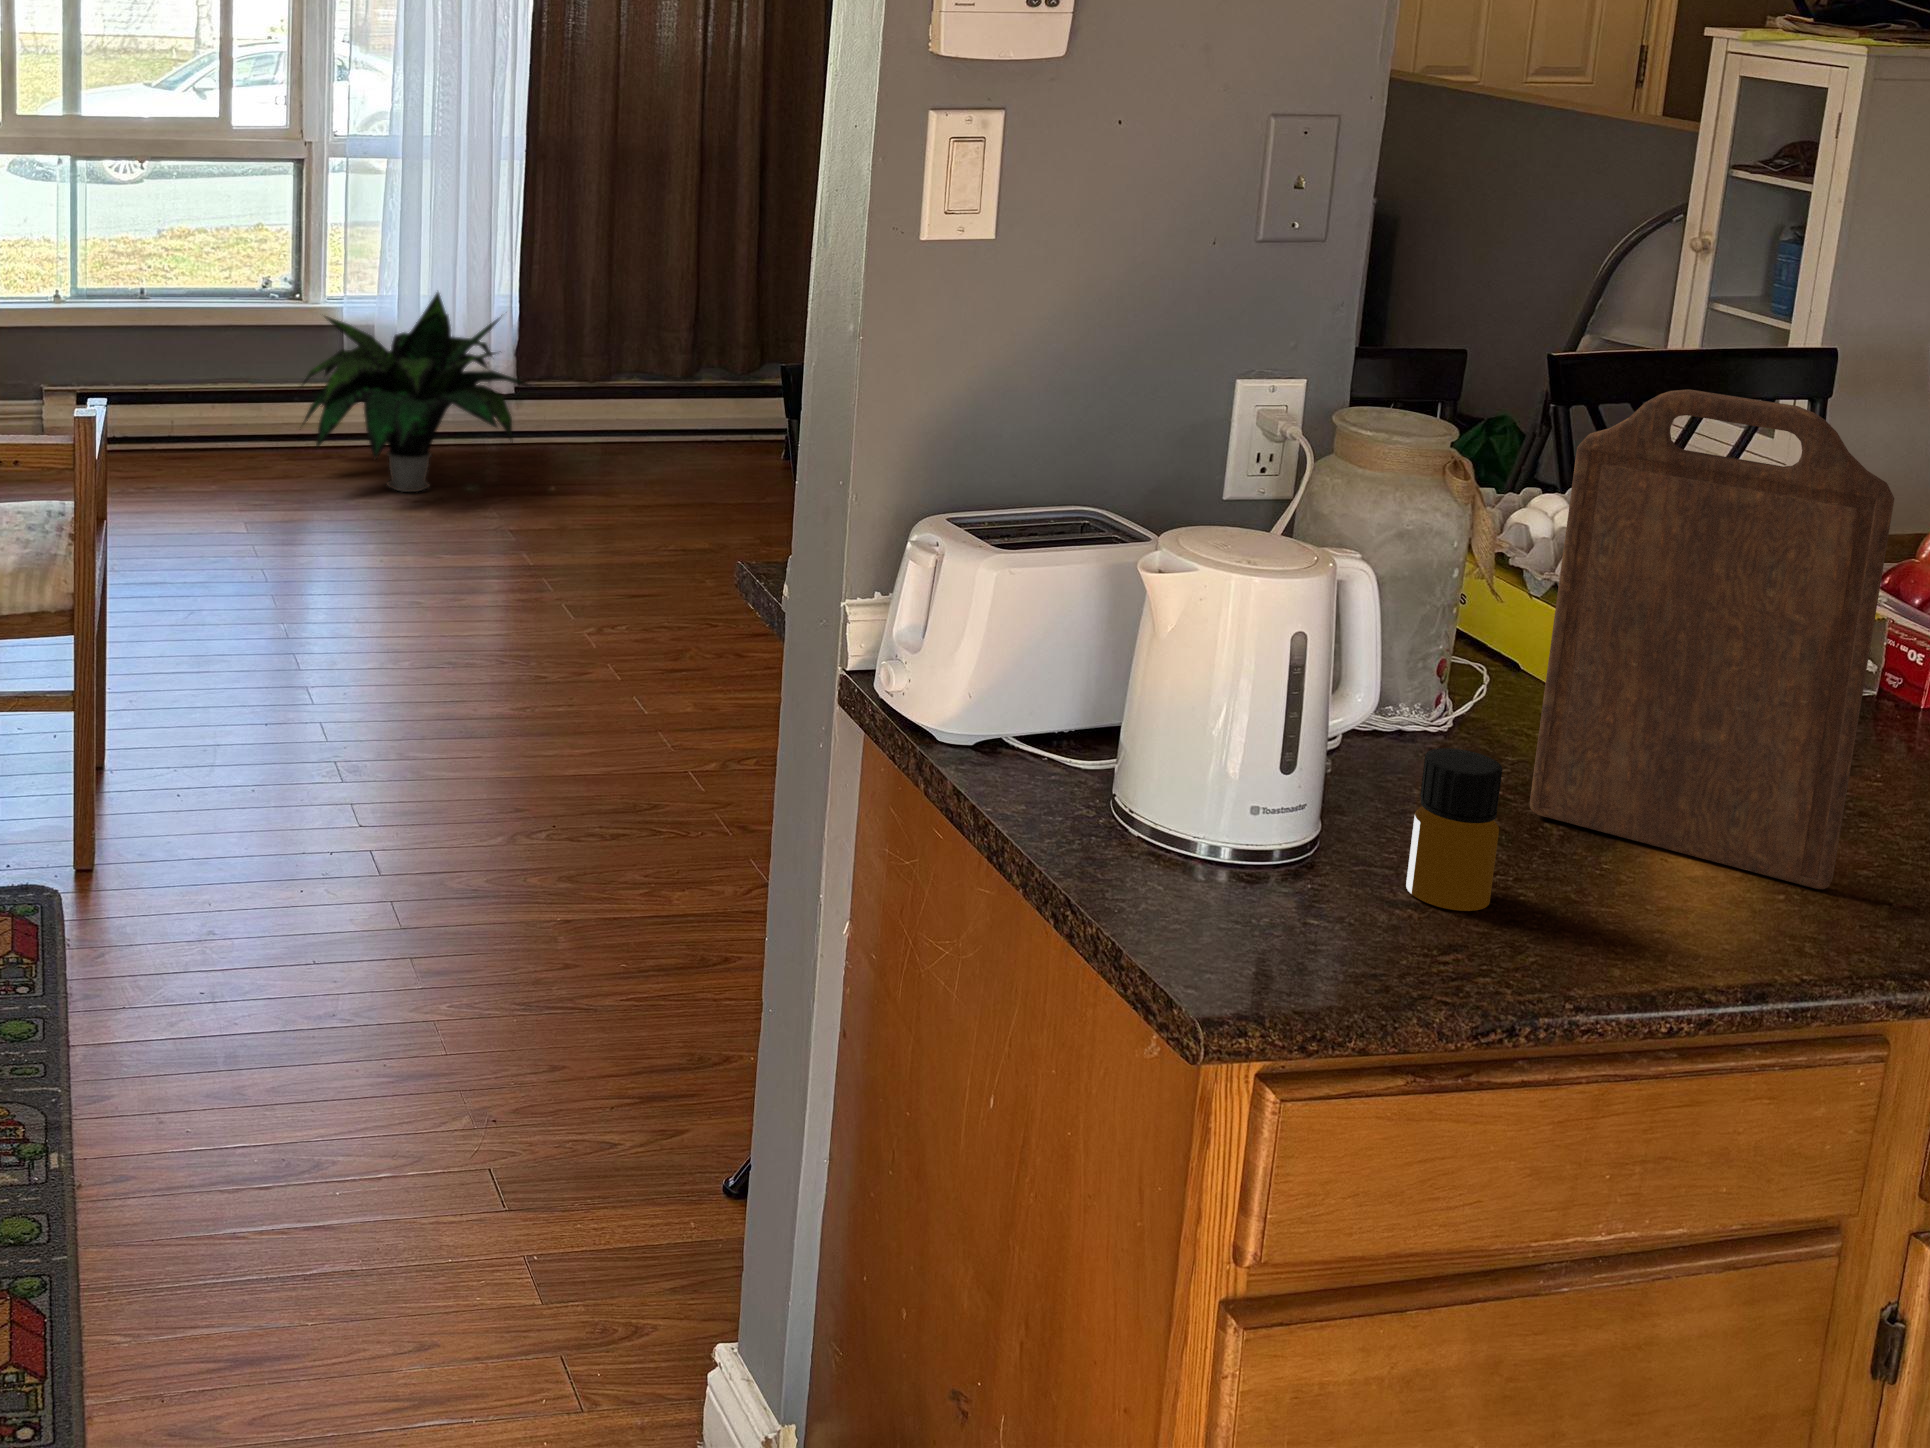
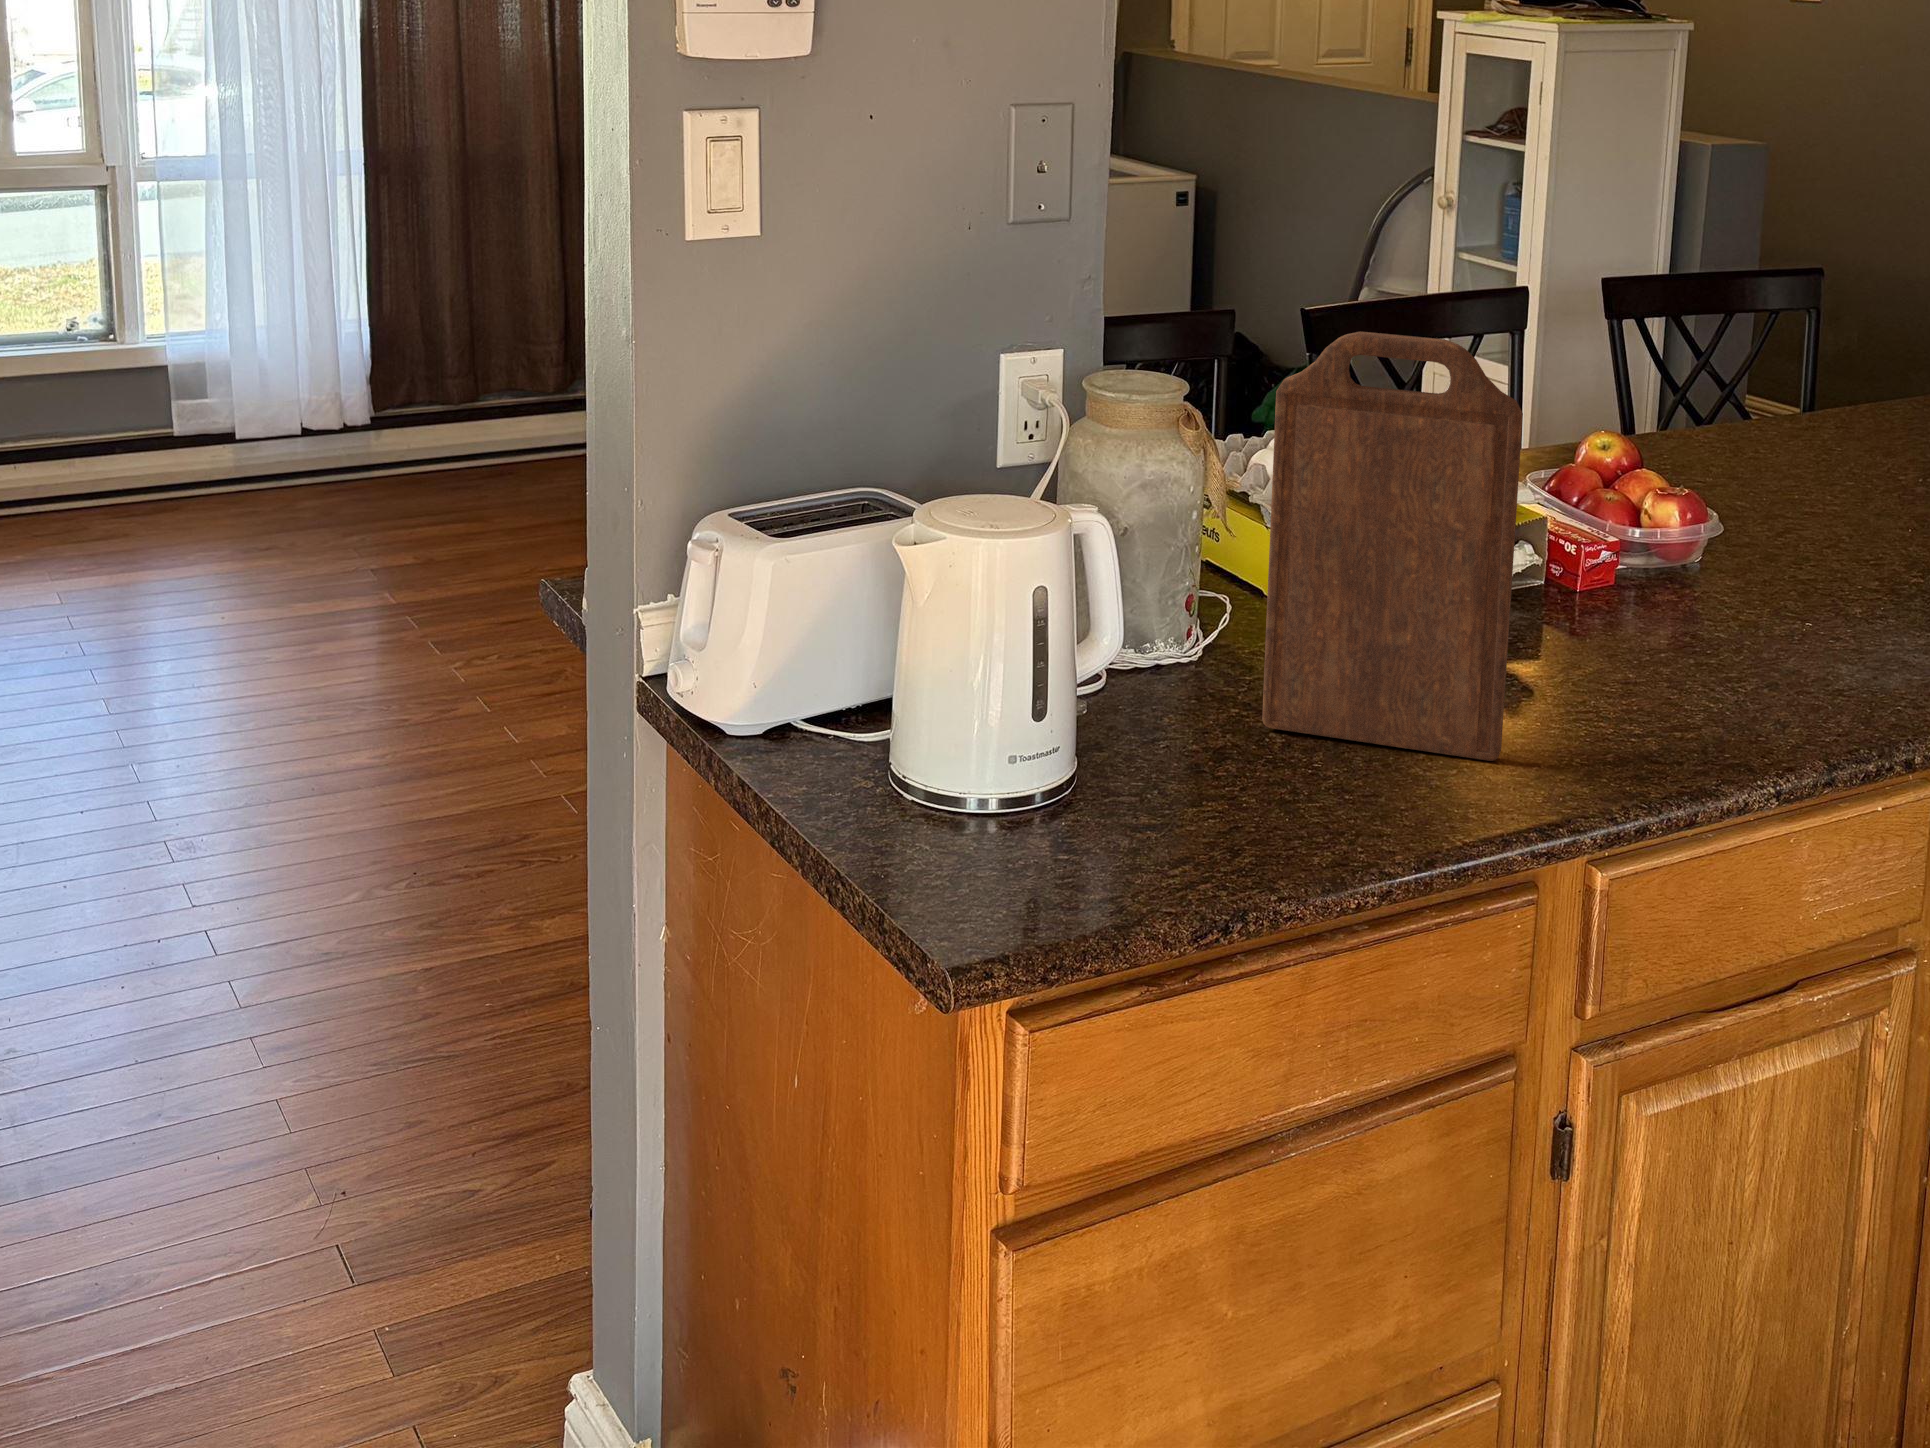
potted plant: present [303,292,530,492] -> none [117,315,398,530]
bottle: present [1406,748,1502,911] -> none [1152,681,1225,830]

